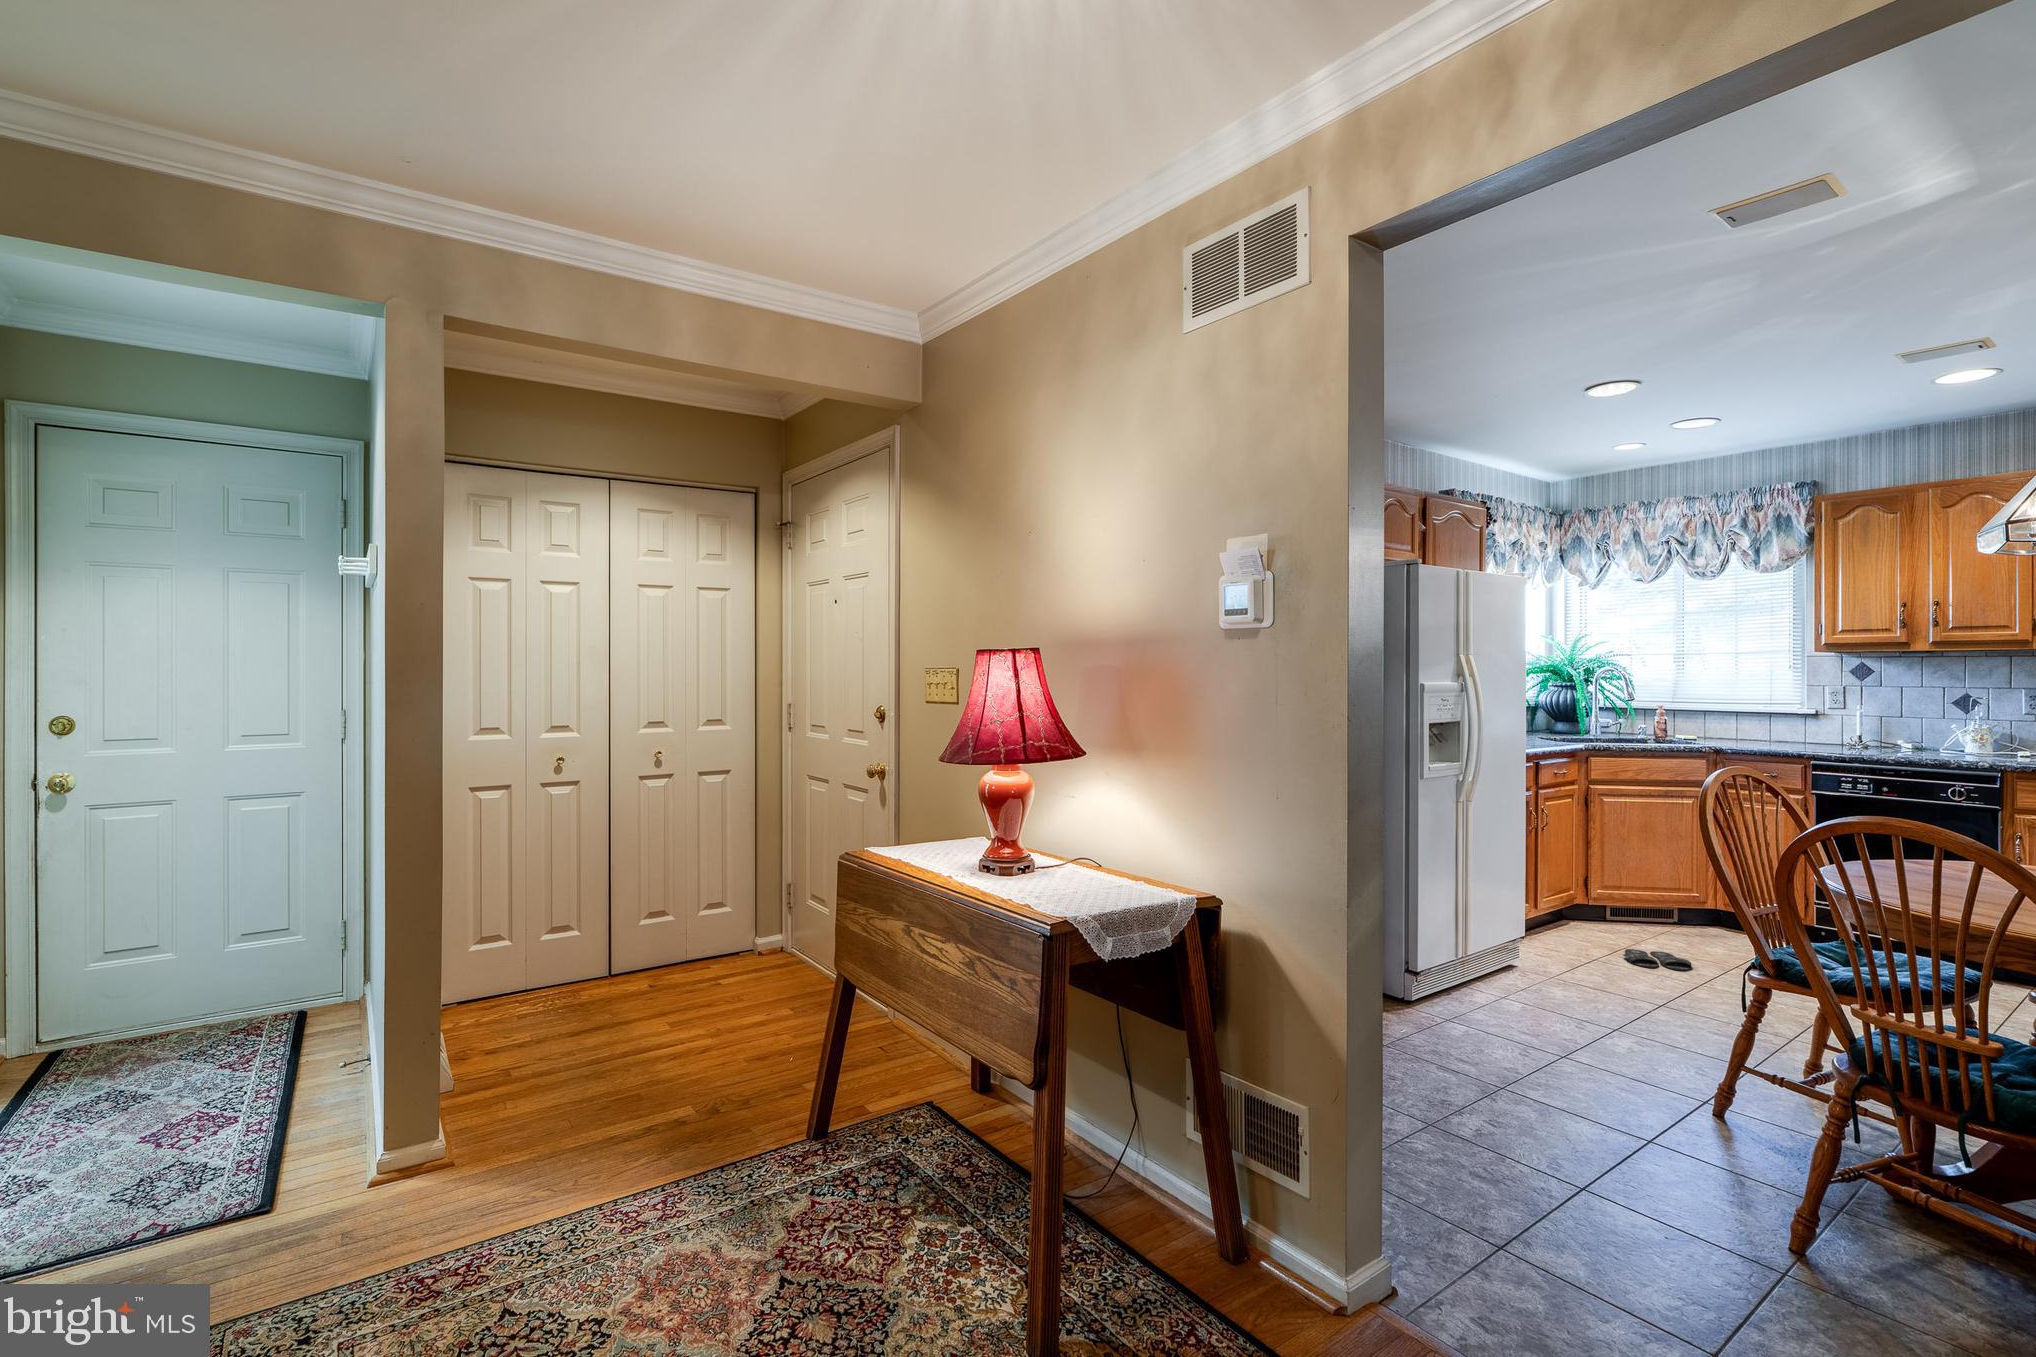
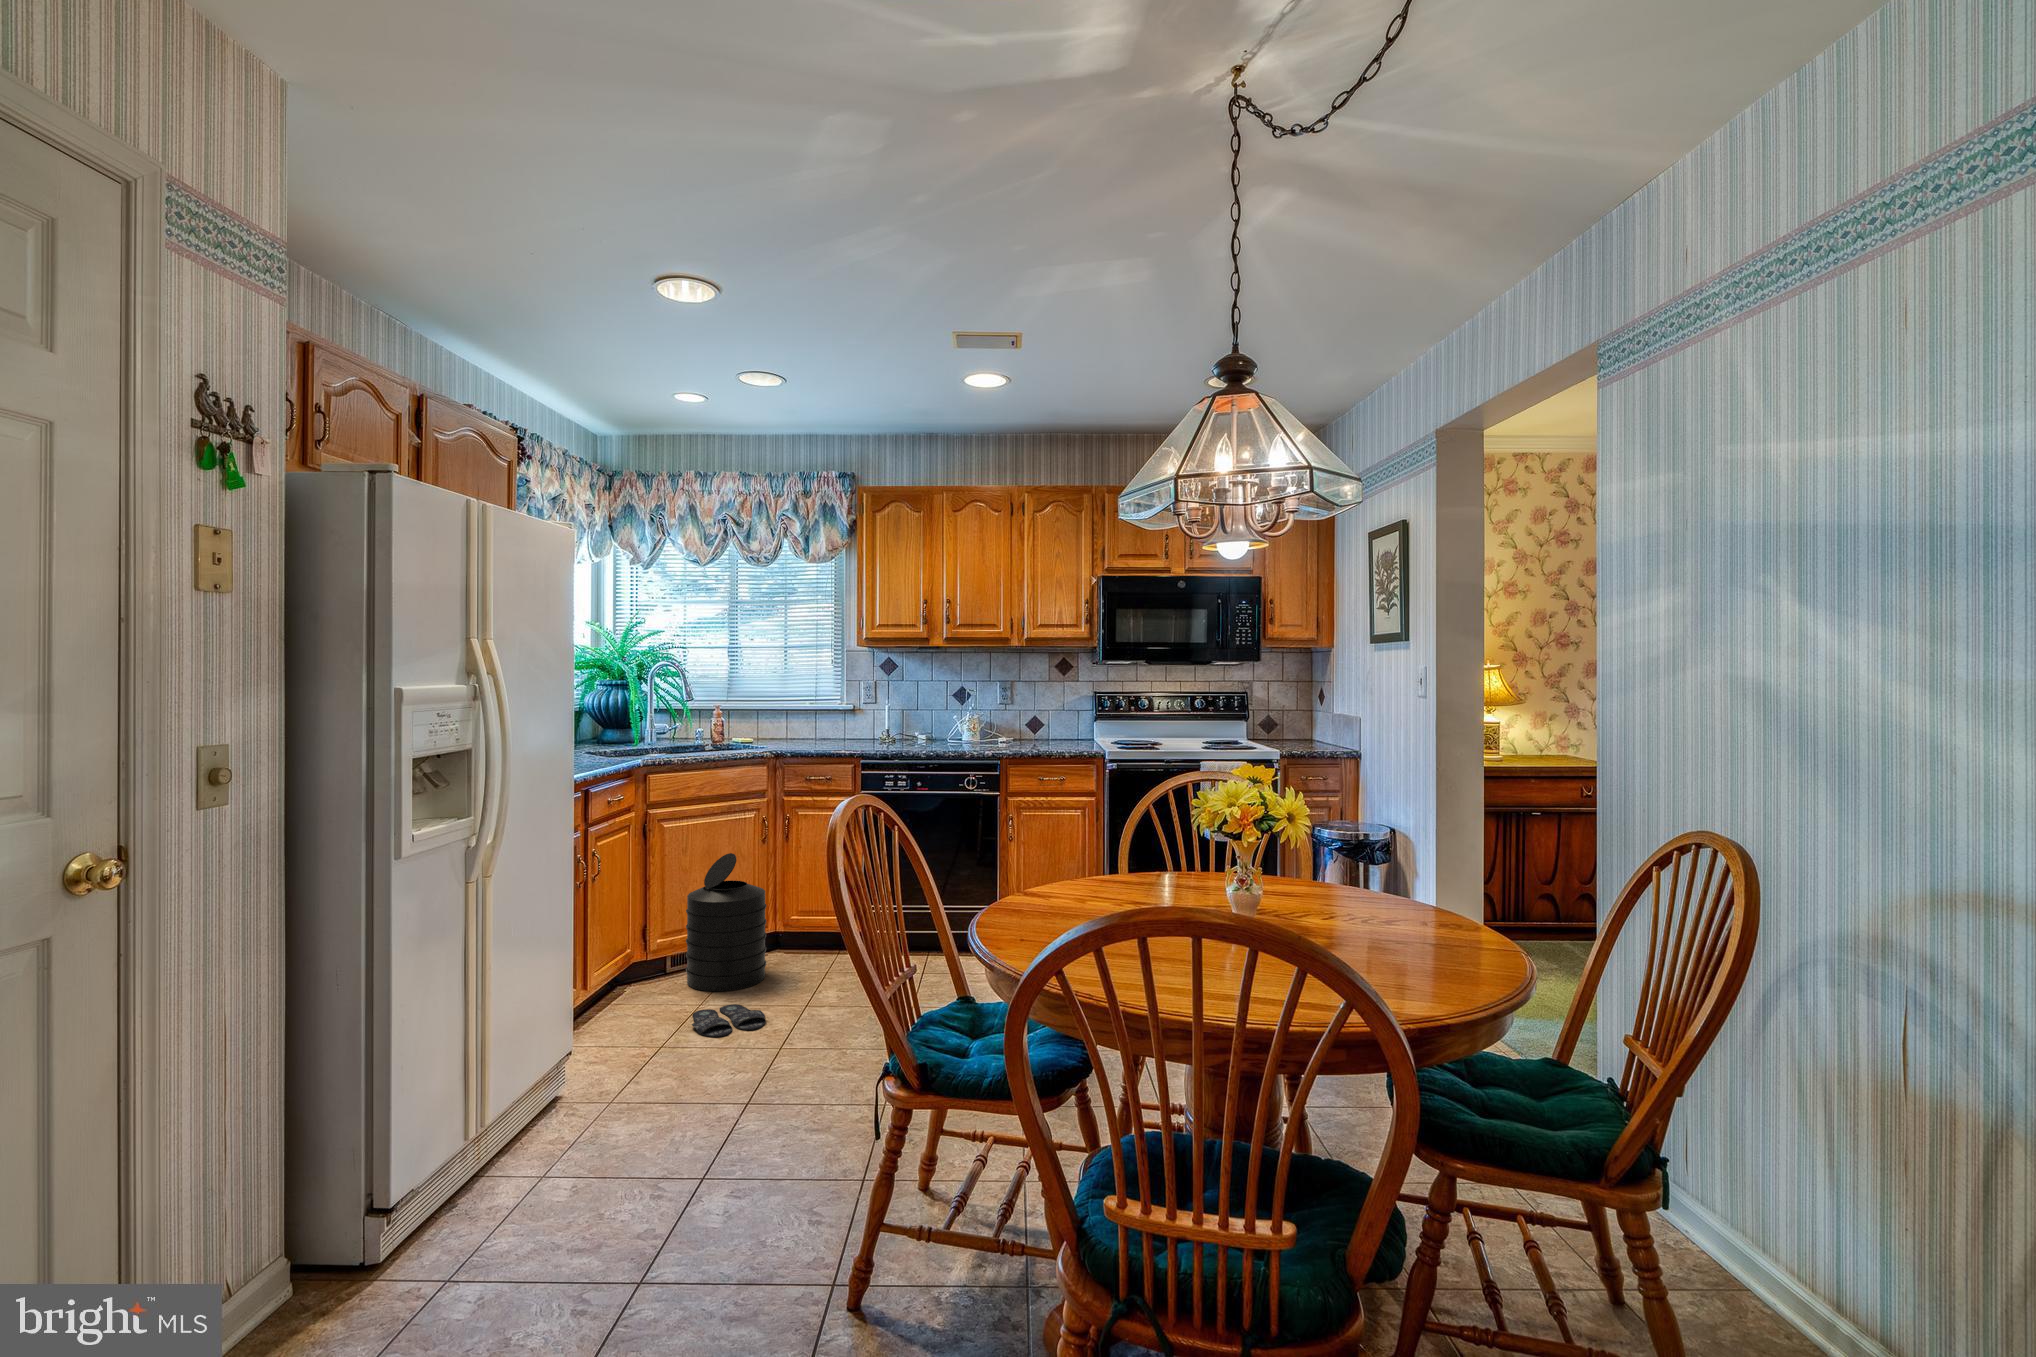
trash can: none [1623,830,1701,945] -> present [686,853,766,991]

